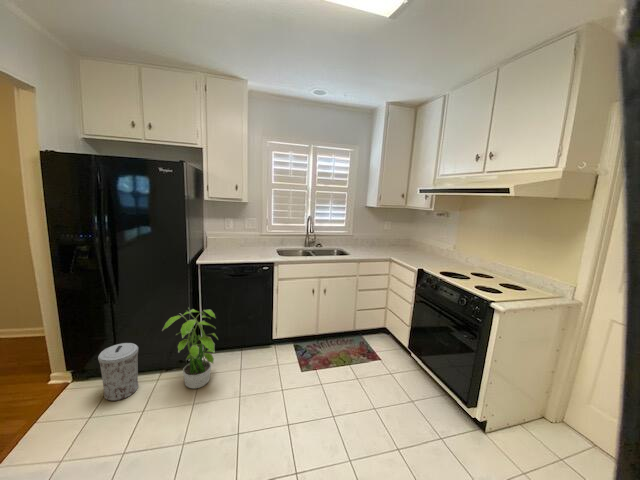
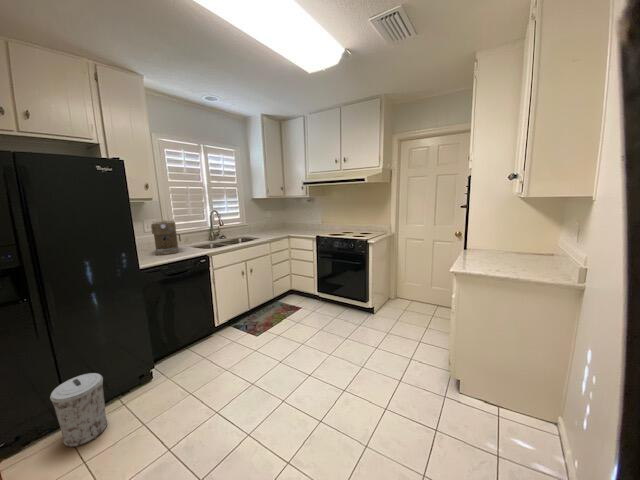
coffee maker: none [233,220,262,255] -> present [151,220,181,255]
potted plant: present [163,309,217,389] -> none [133,306,196,391]

